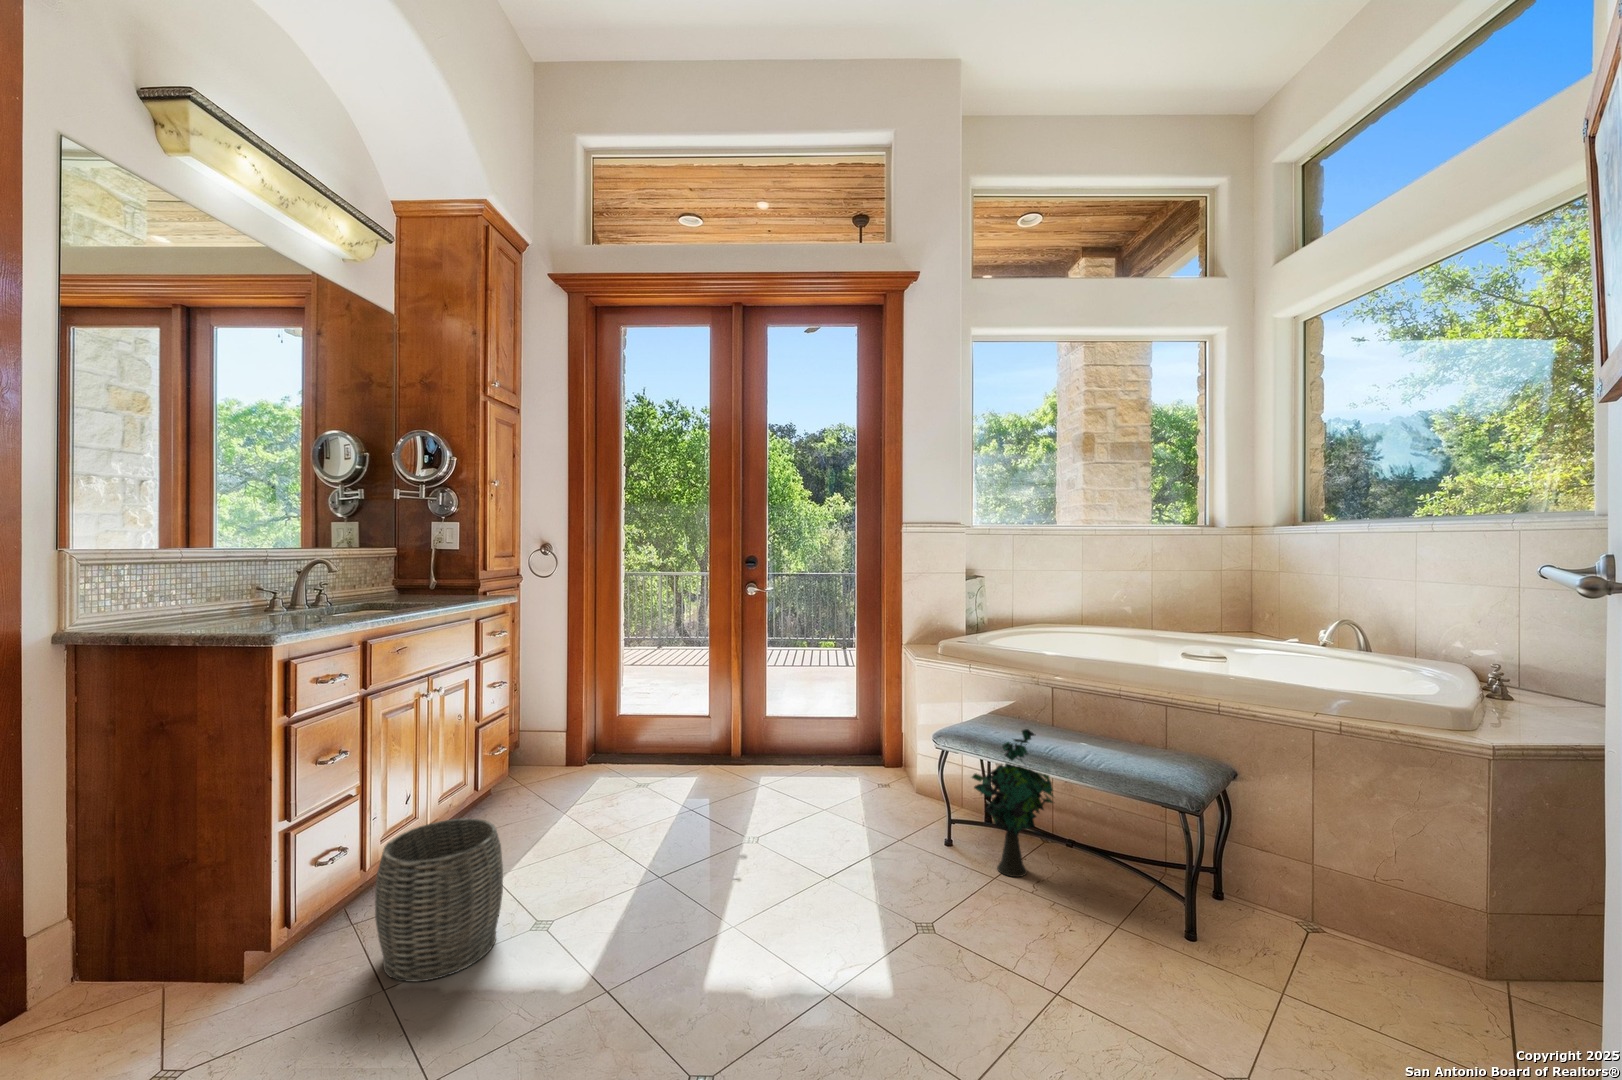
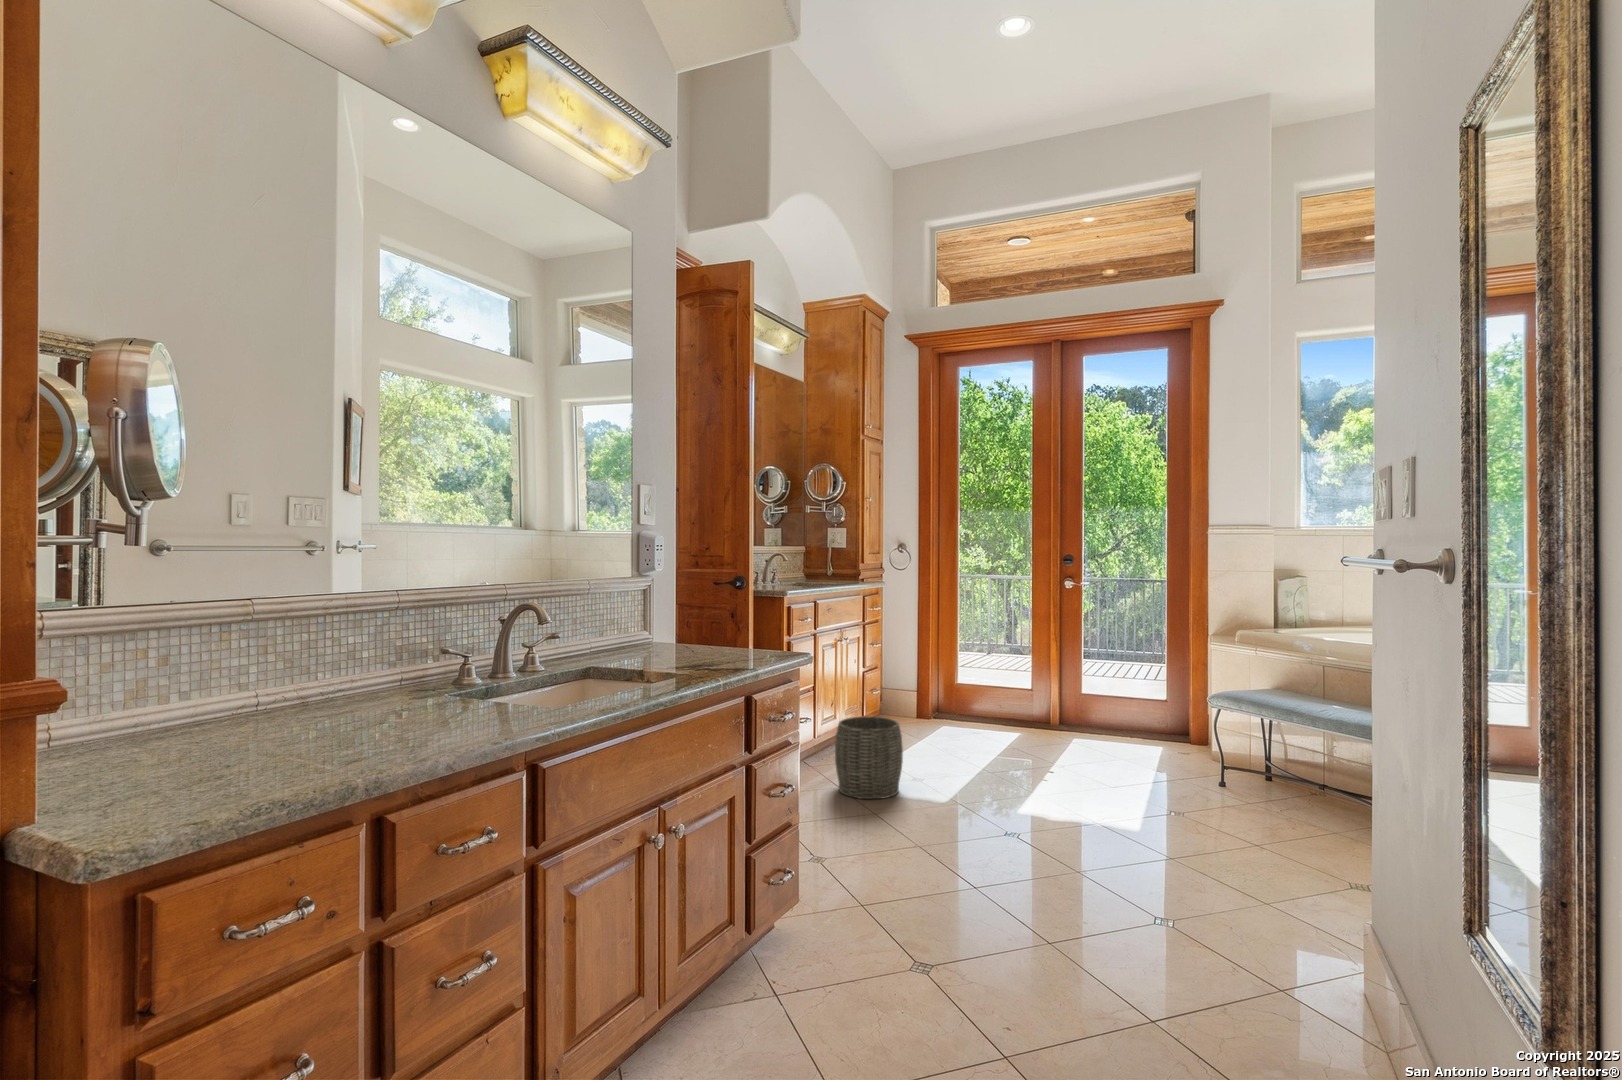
decorative plant: present [972,729,1053,877] -> none [1250,697,1328,814]

